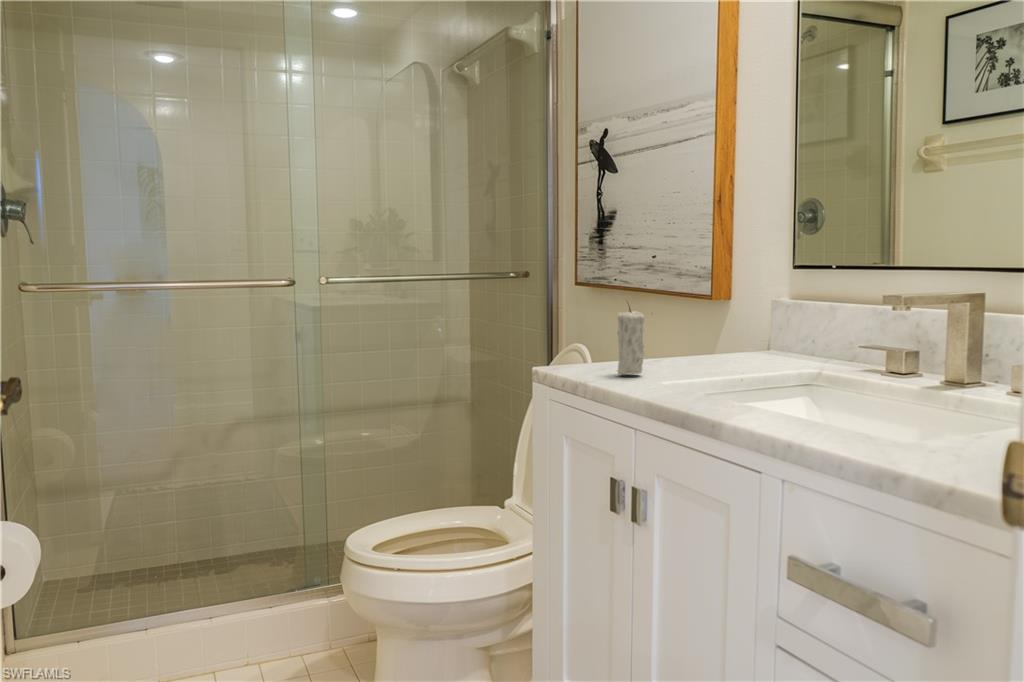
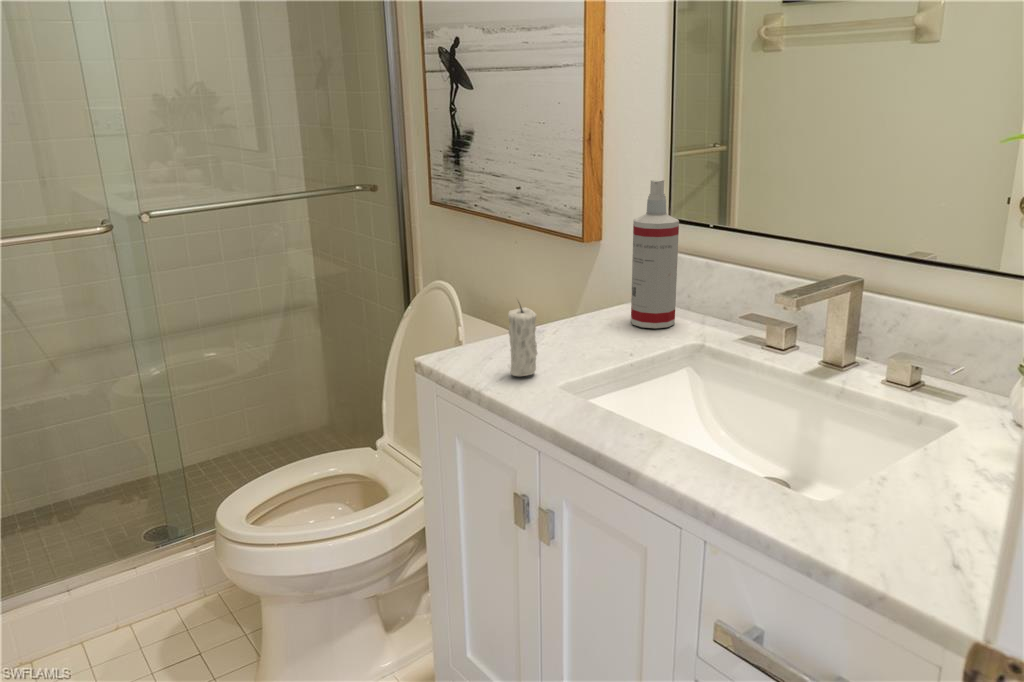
spray bottle: none [749,217,798,360] -> present [631,180,679,328]

